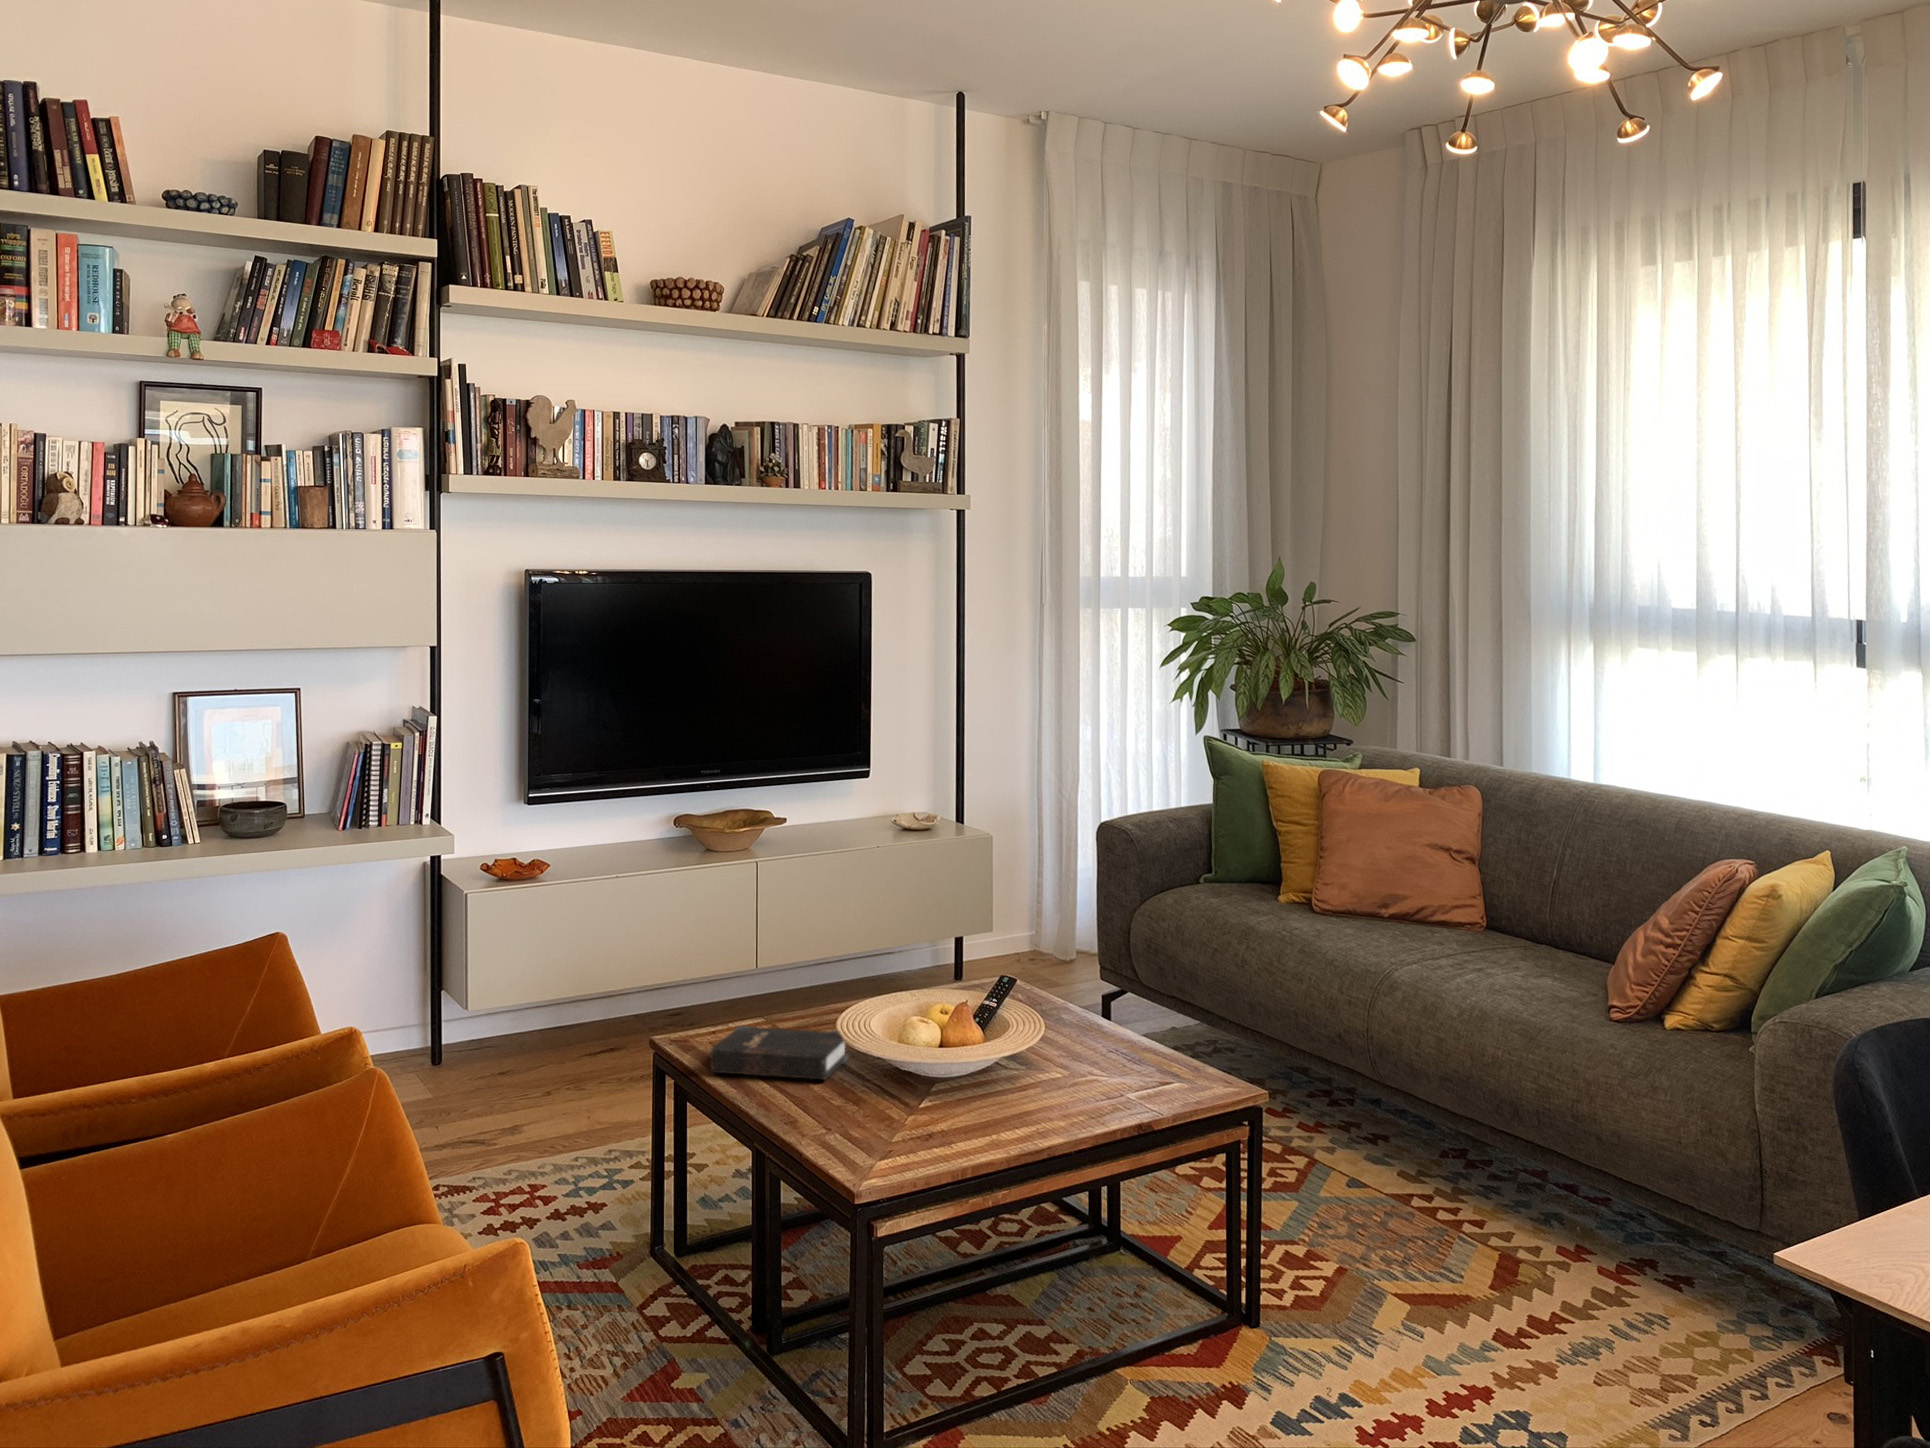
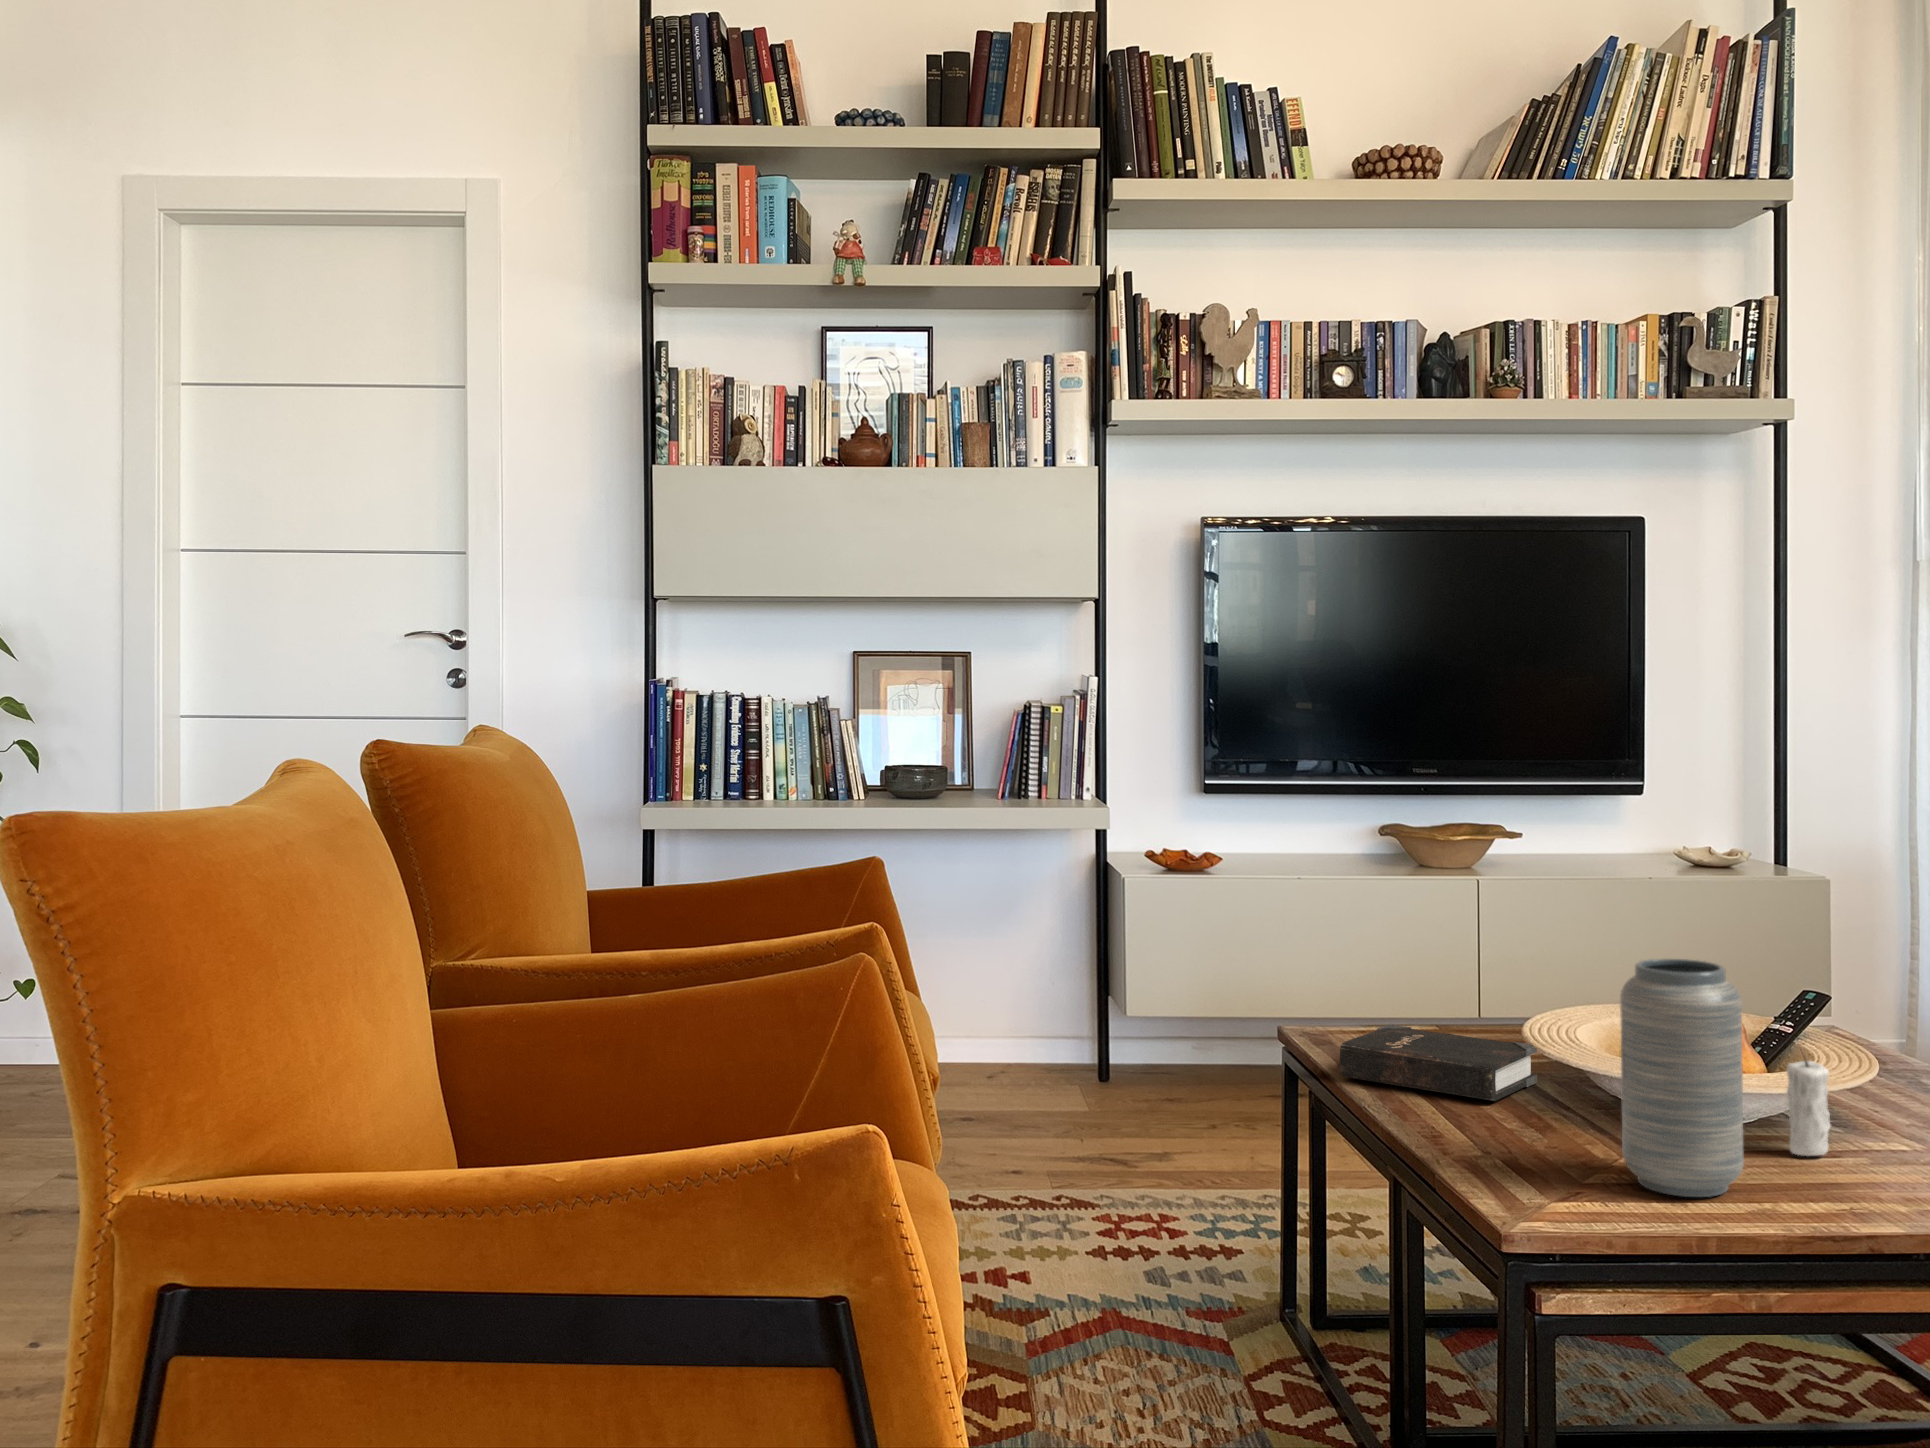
vase: none [925,978,1000,1140] -> present [1620,959,1744,1197]
candle: none [1018,1022,1044,1095] -> present [1787,1060,1830,1156]

